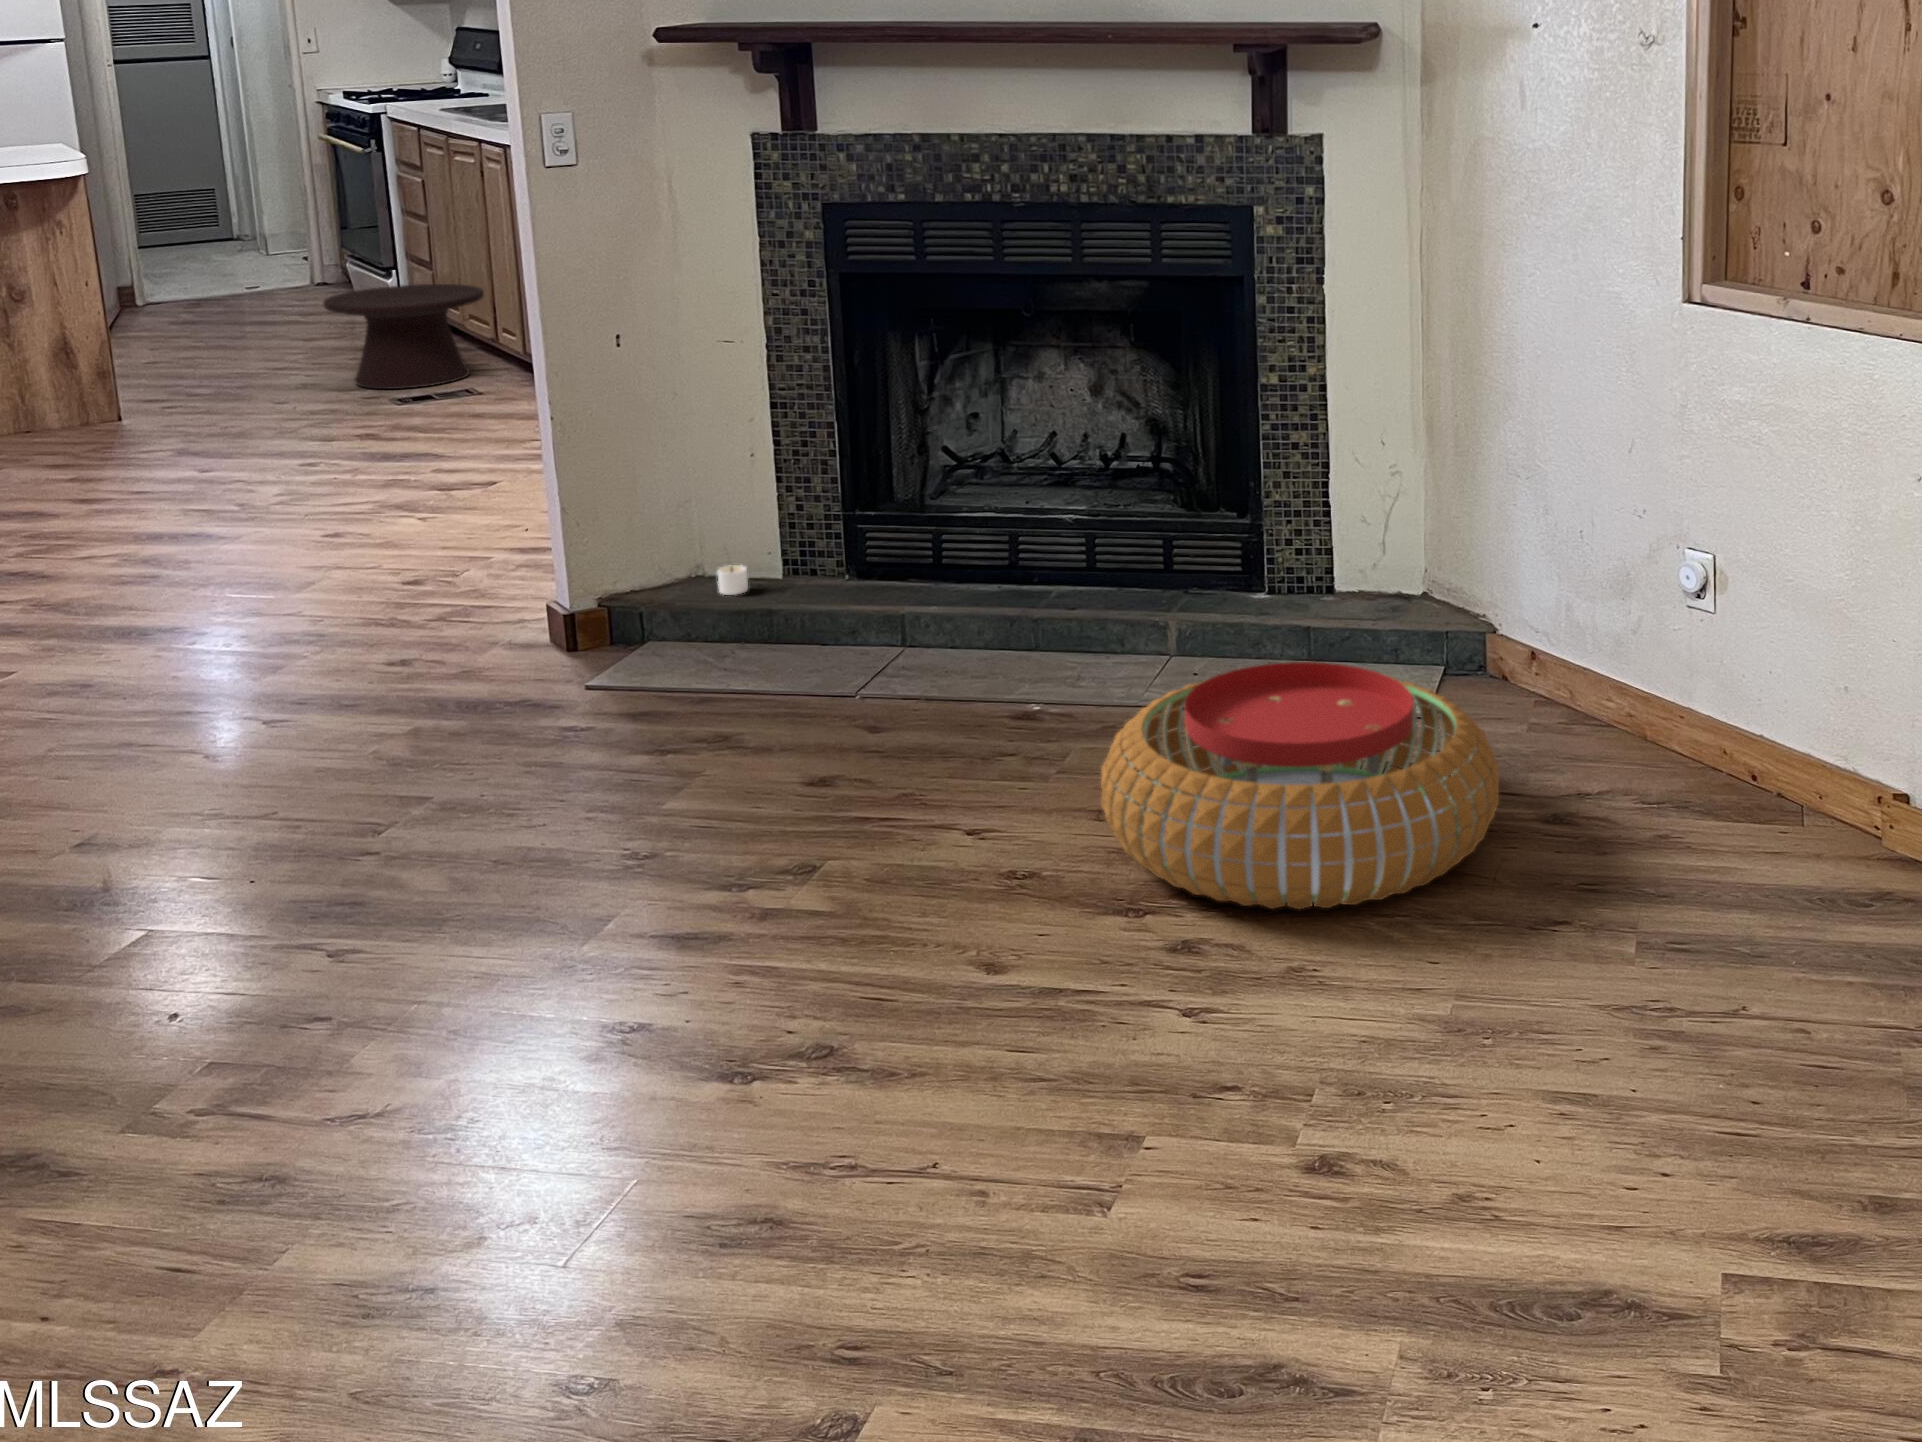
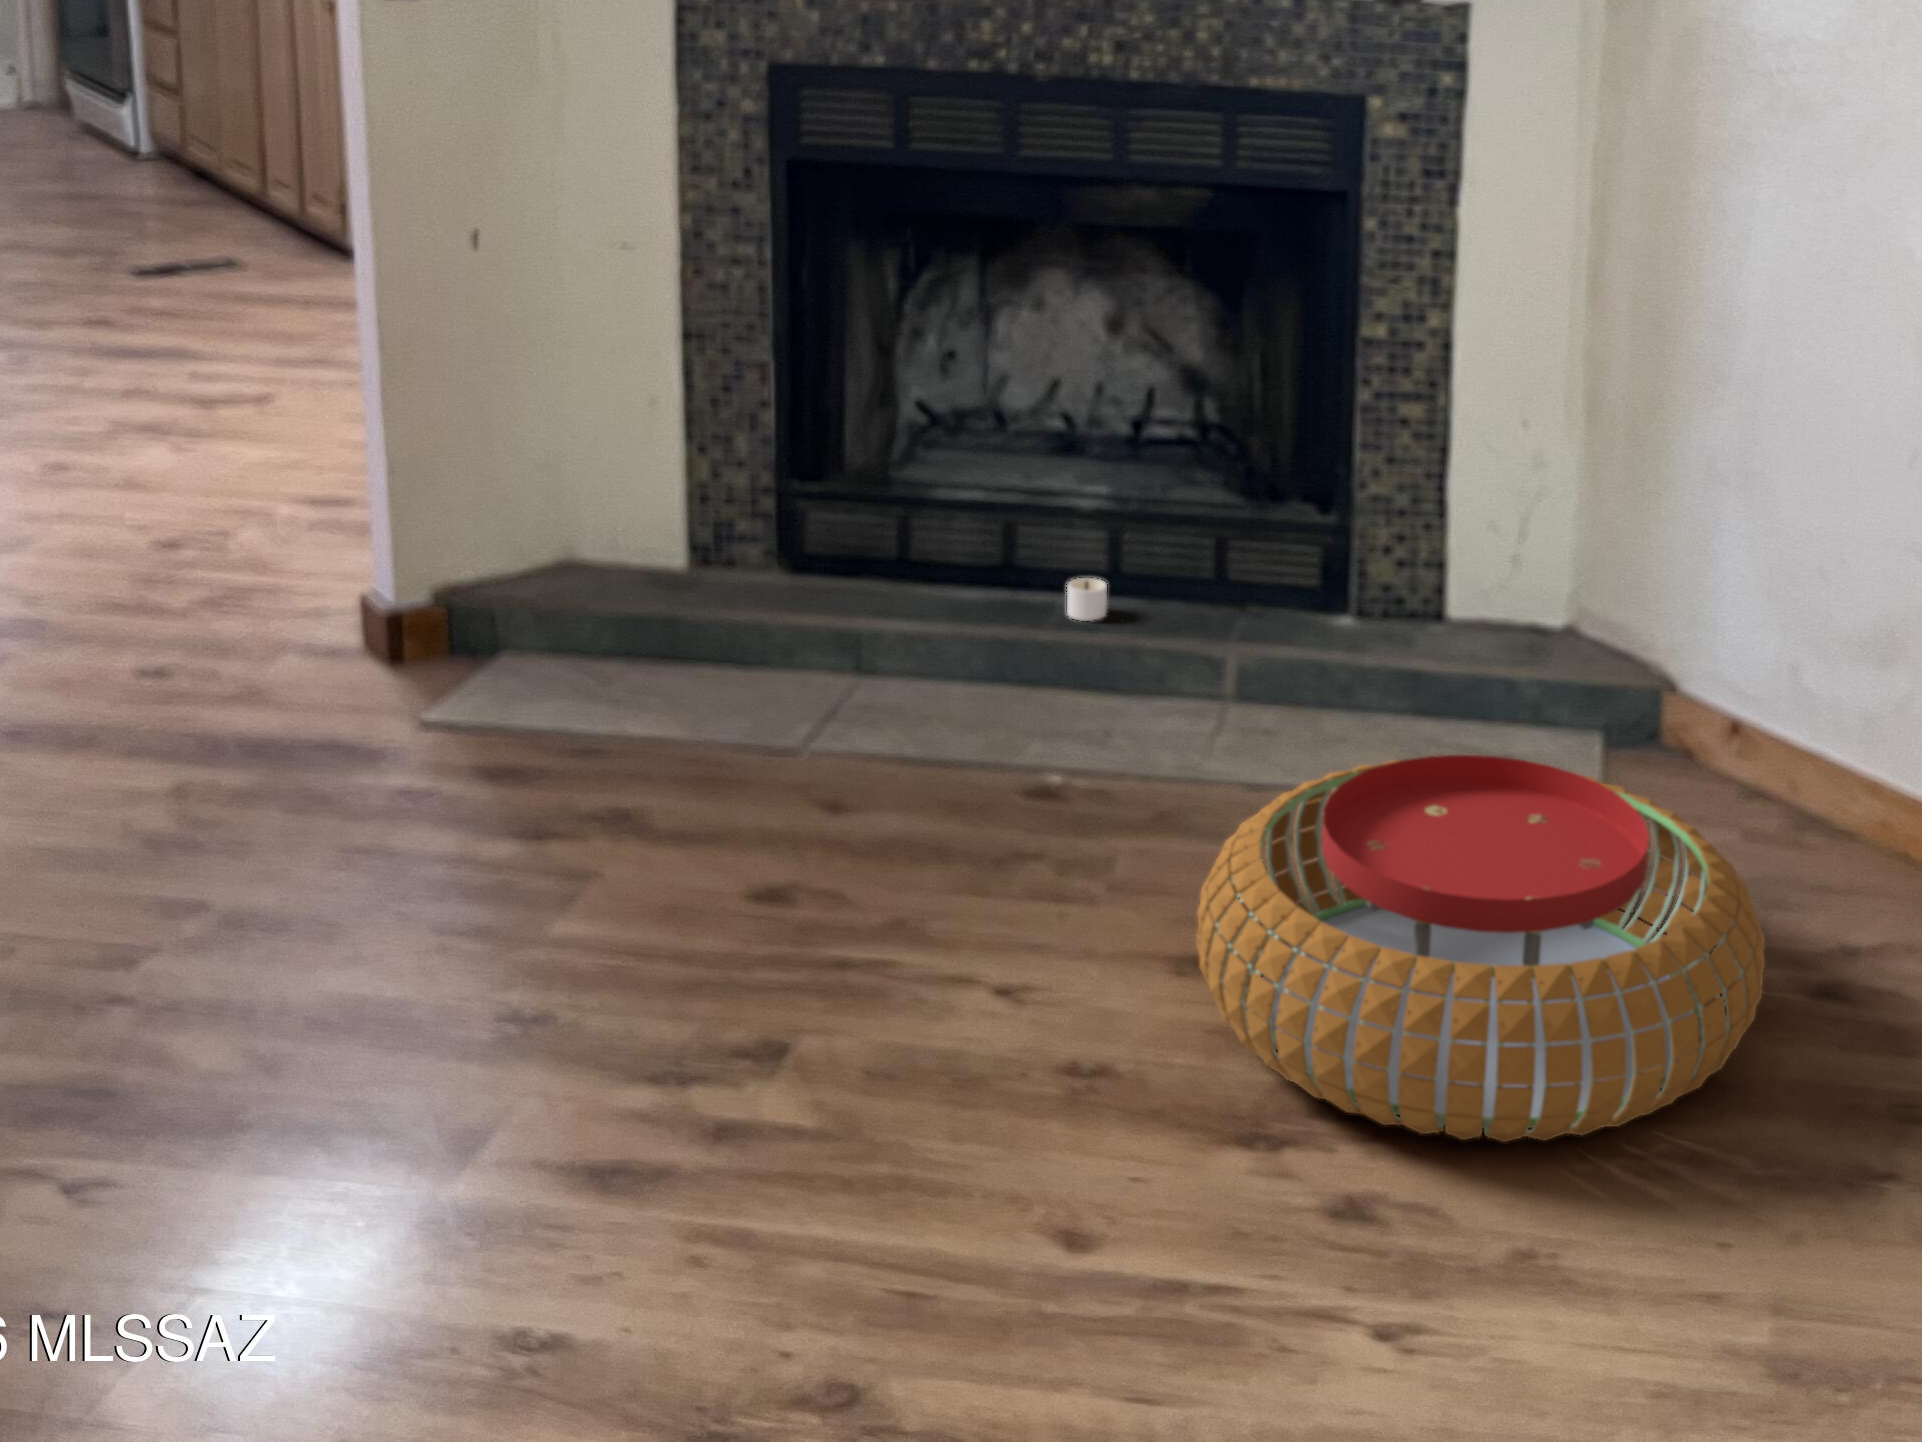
side table: present [324,284,484,389] -> none [39,124,255,261]
candle: present [718,565,748,595] -> present [1067,578,1107,621]

